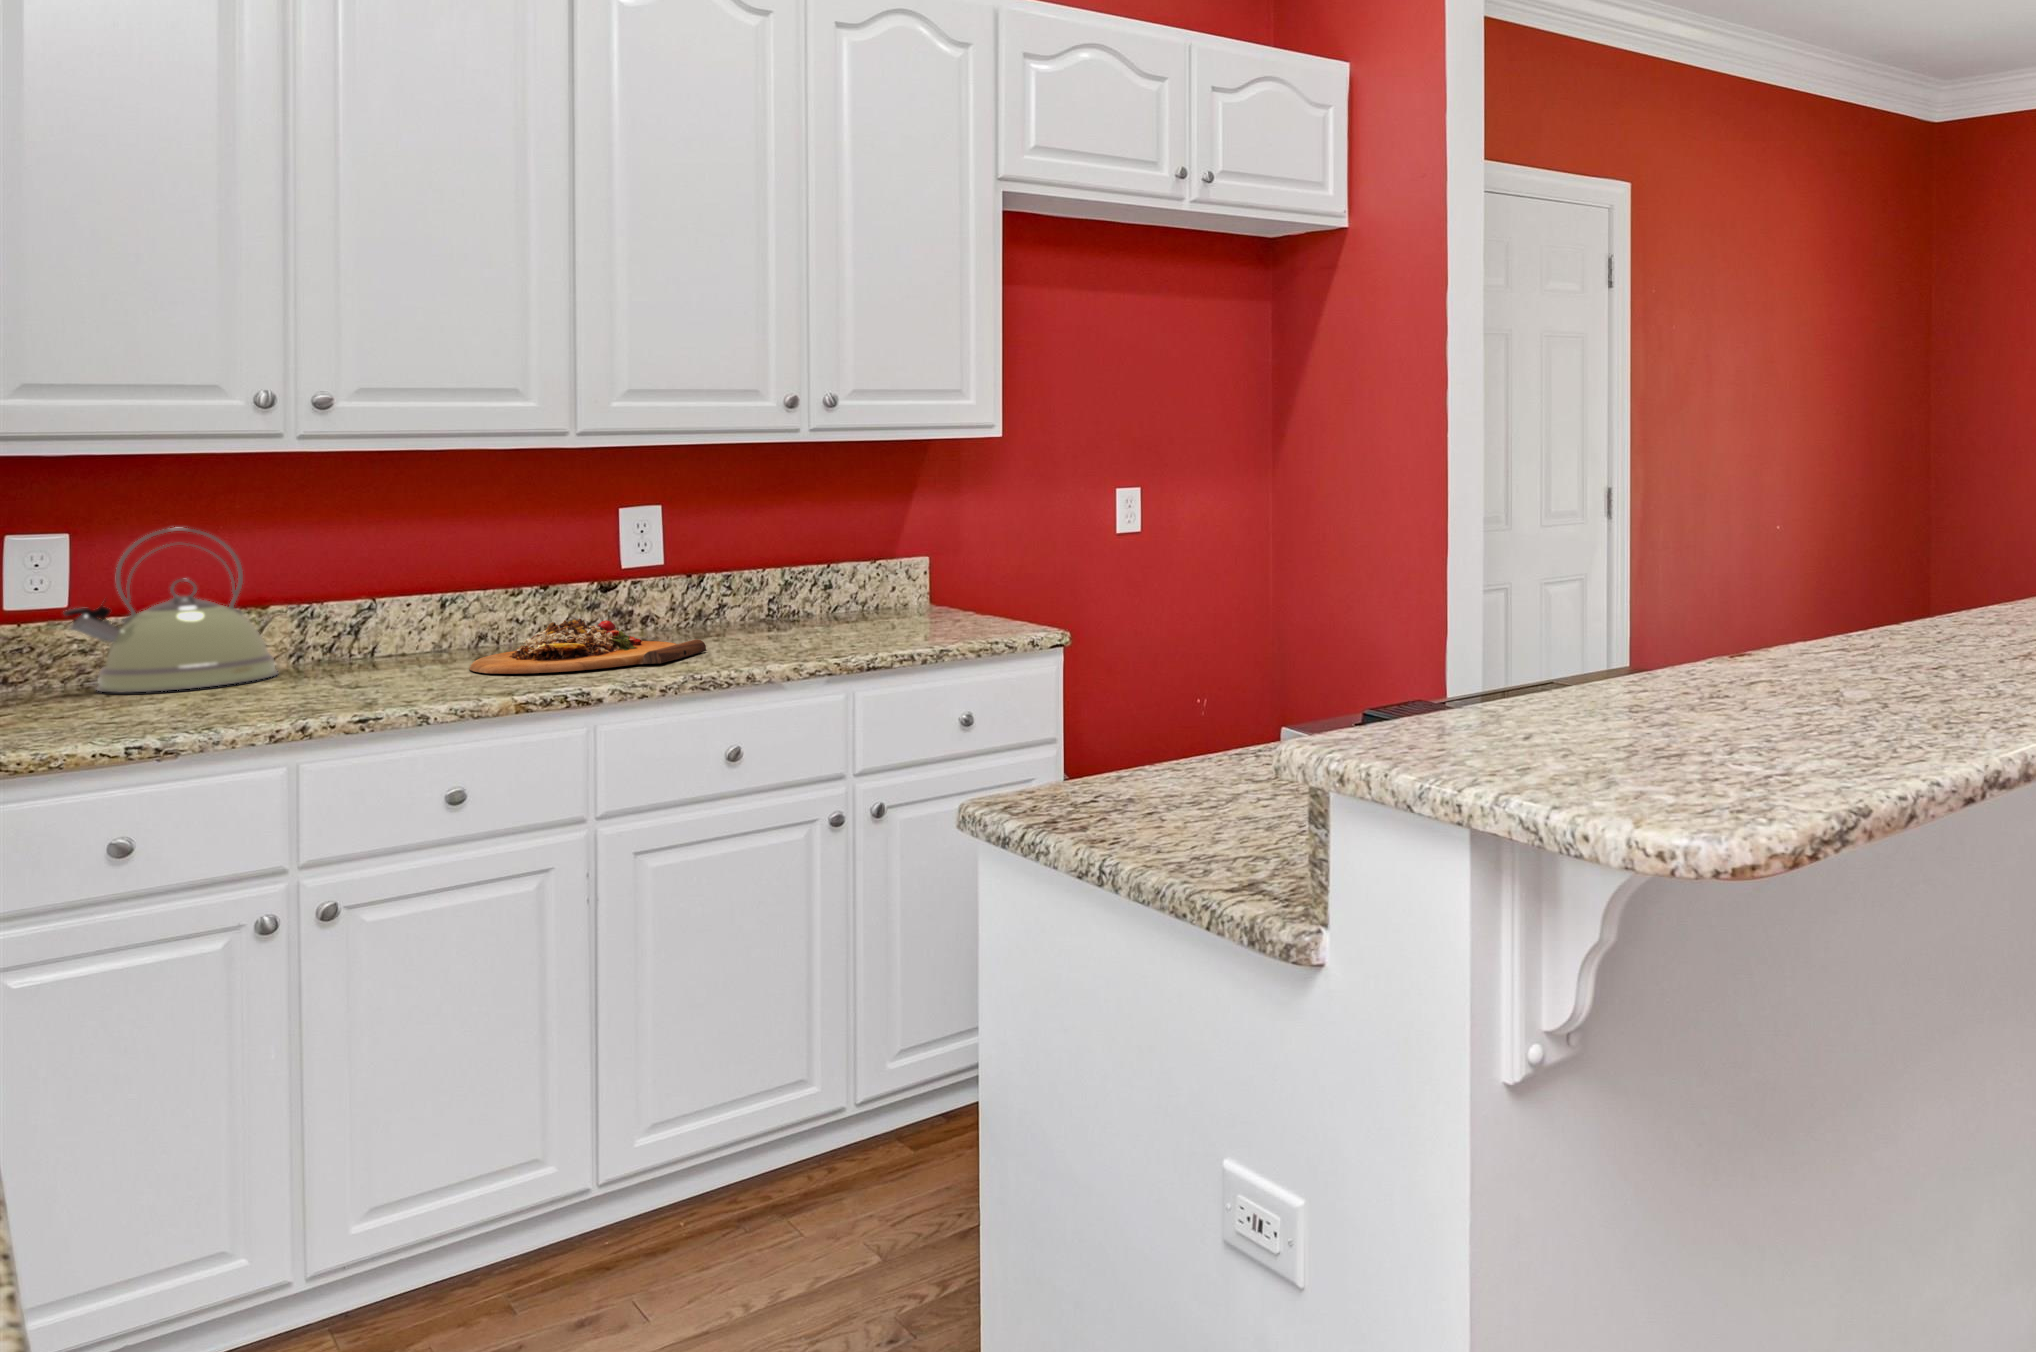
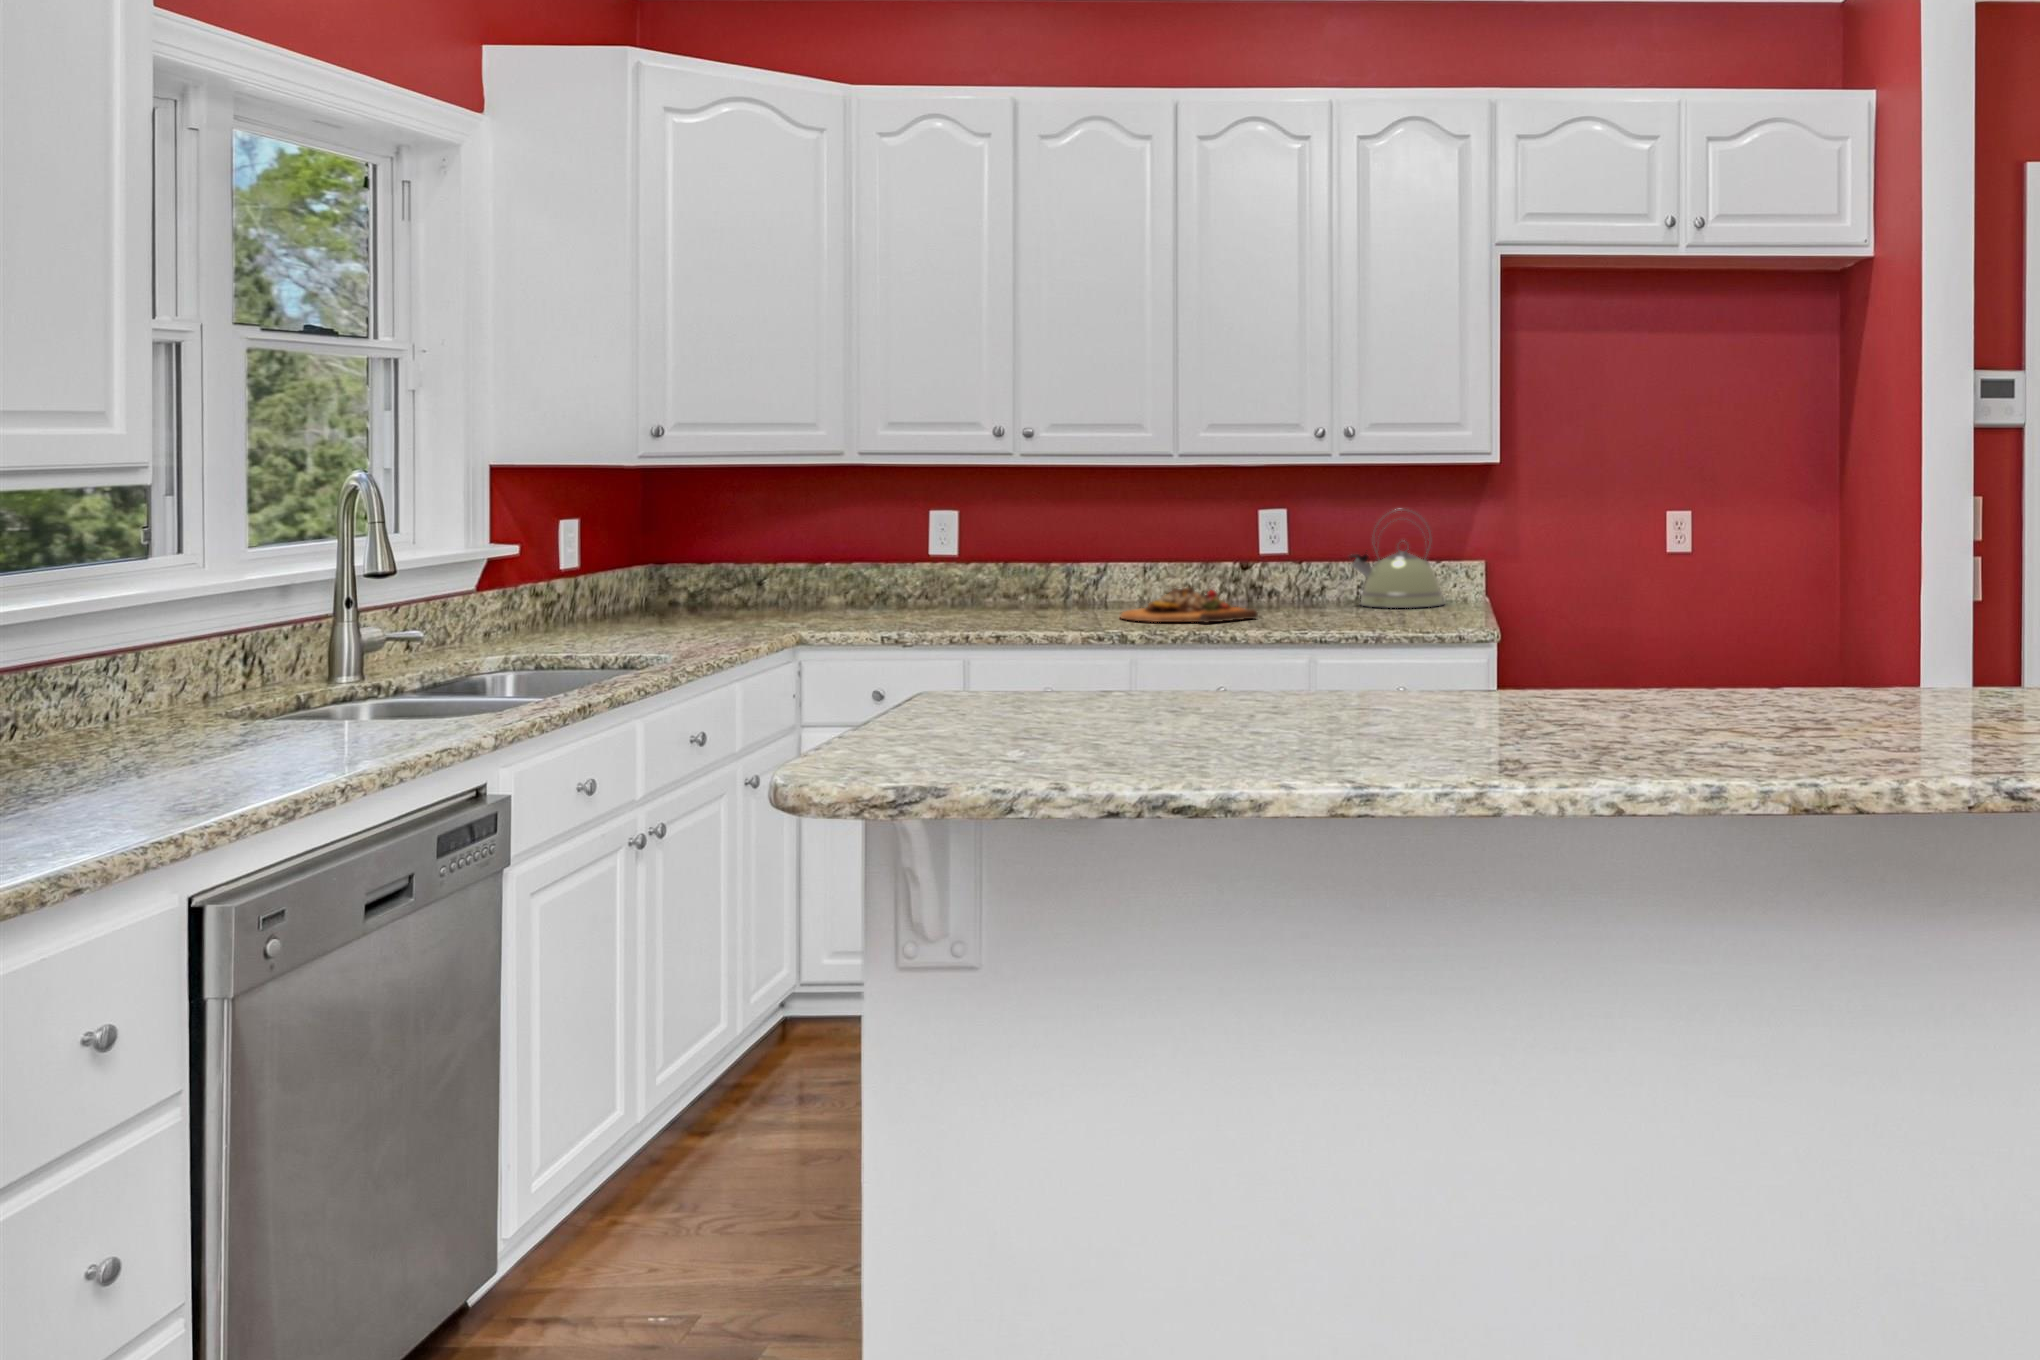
kettle: present [64,528,278,693] -> present [1350,510,1444,608]

